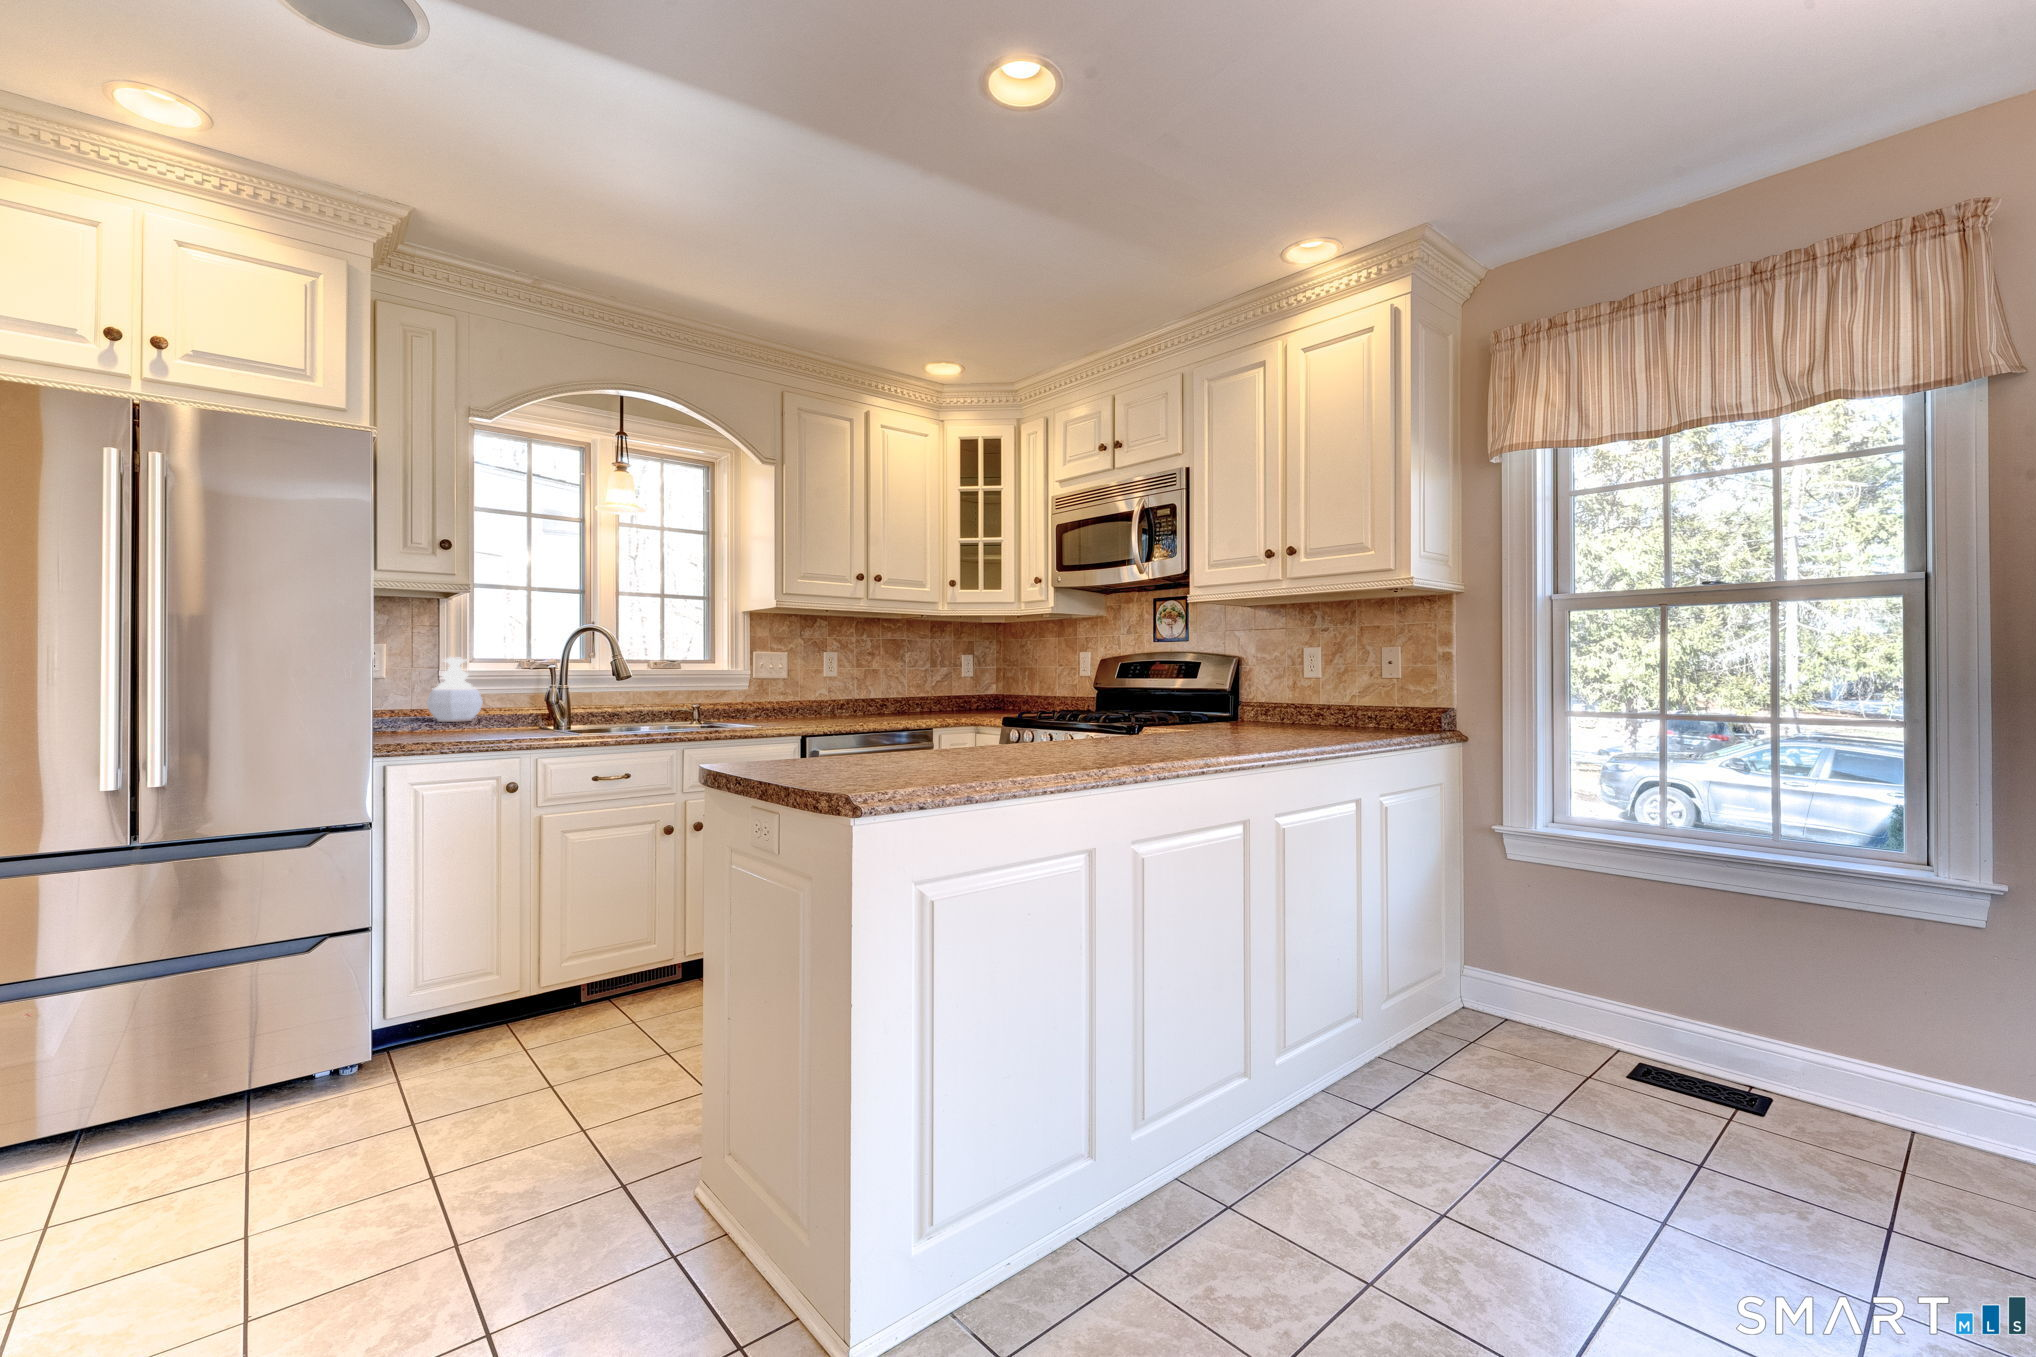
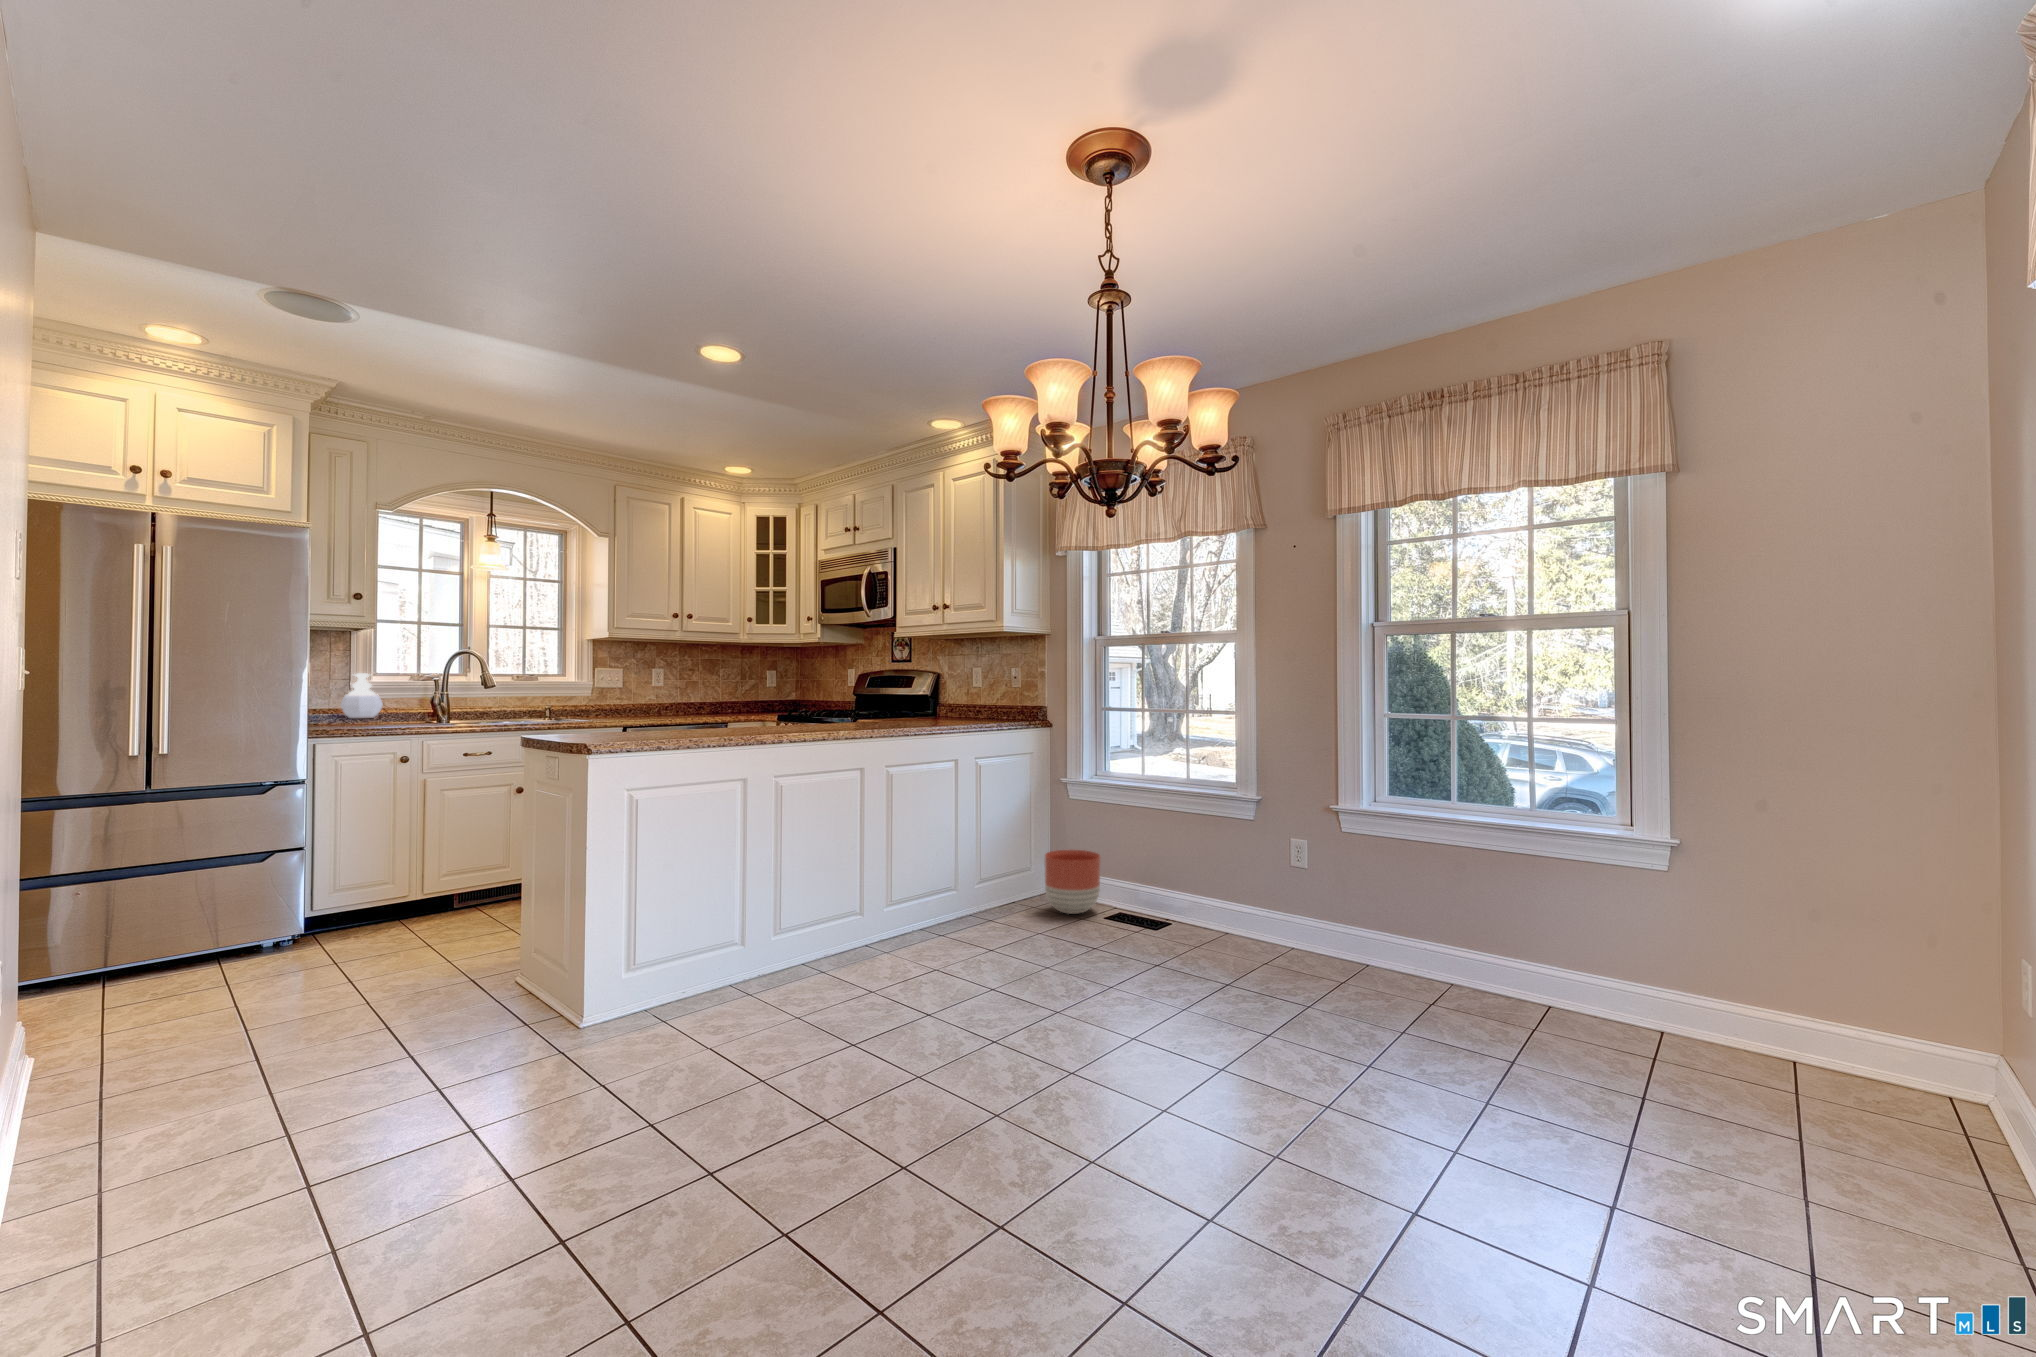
planter: none [1483,939,1589,1052] -> present [1044,850,1101,914]

